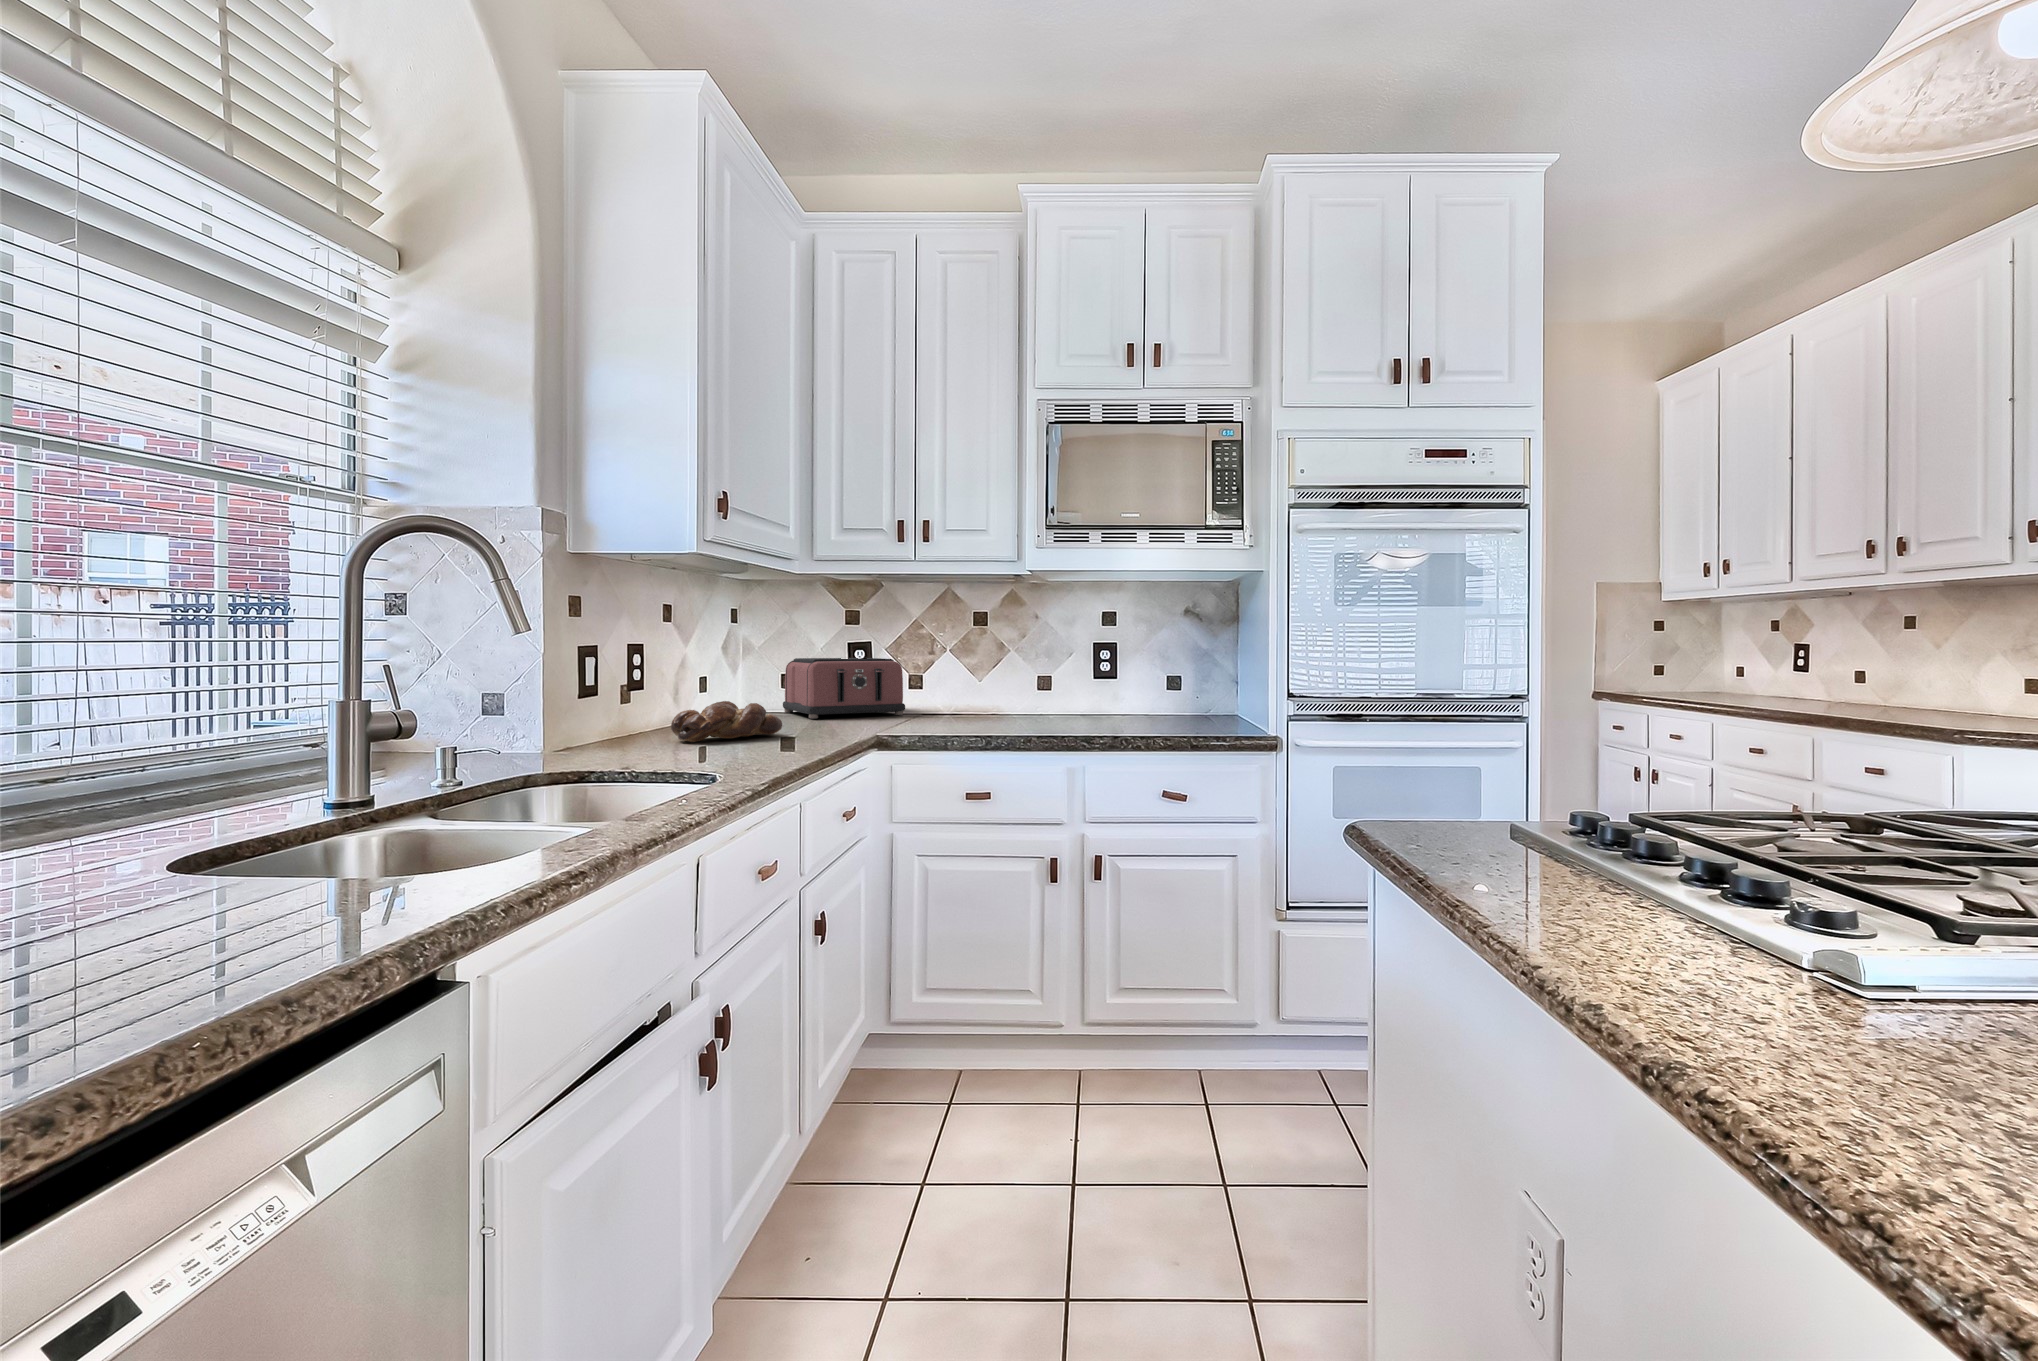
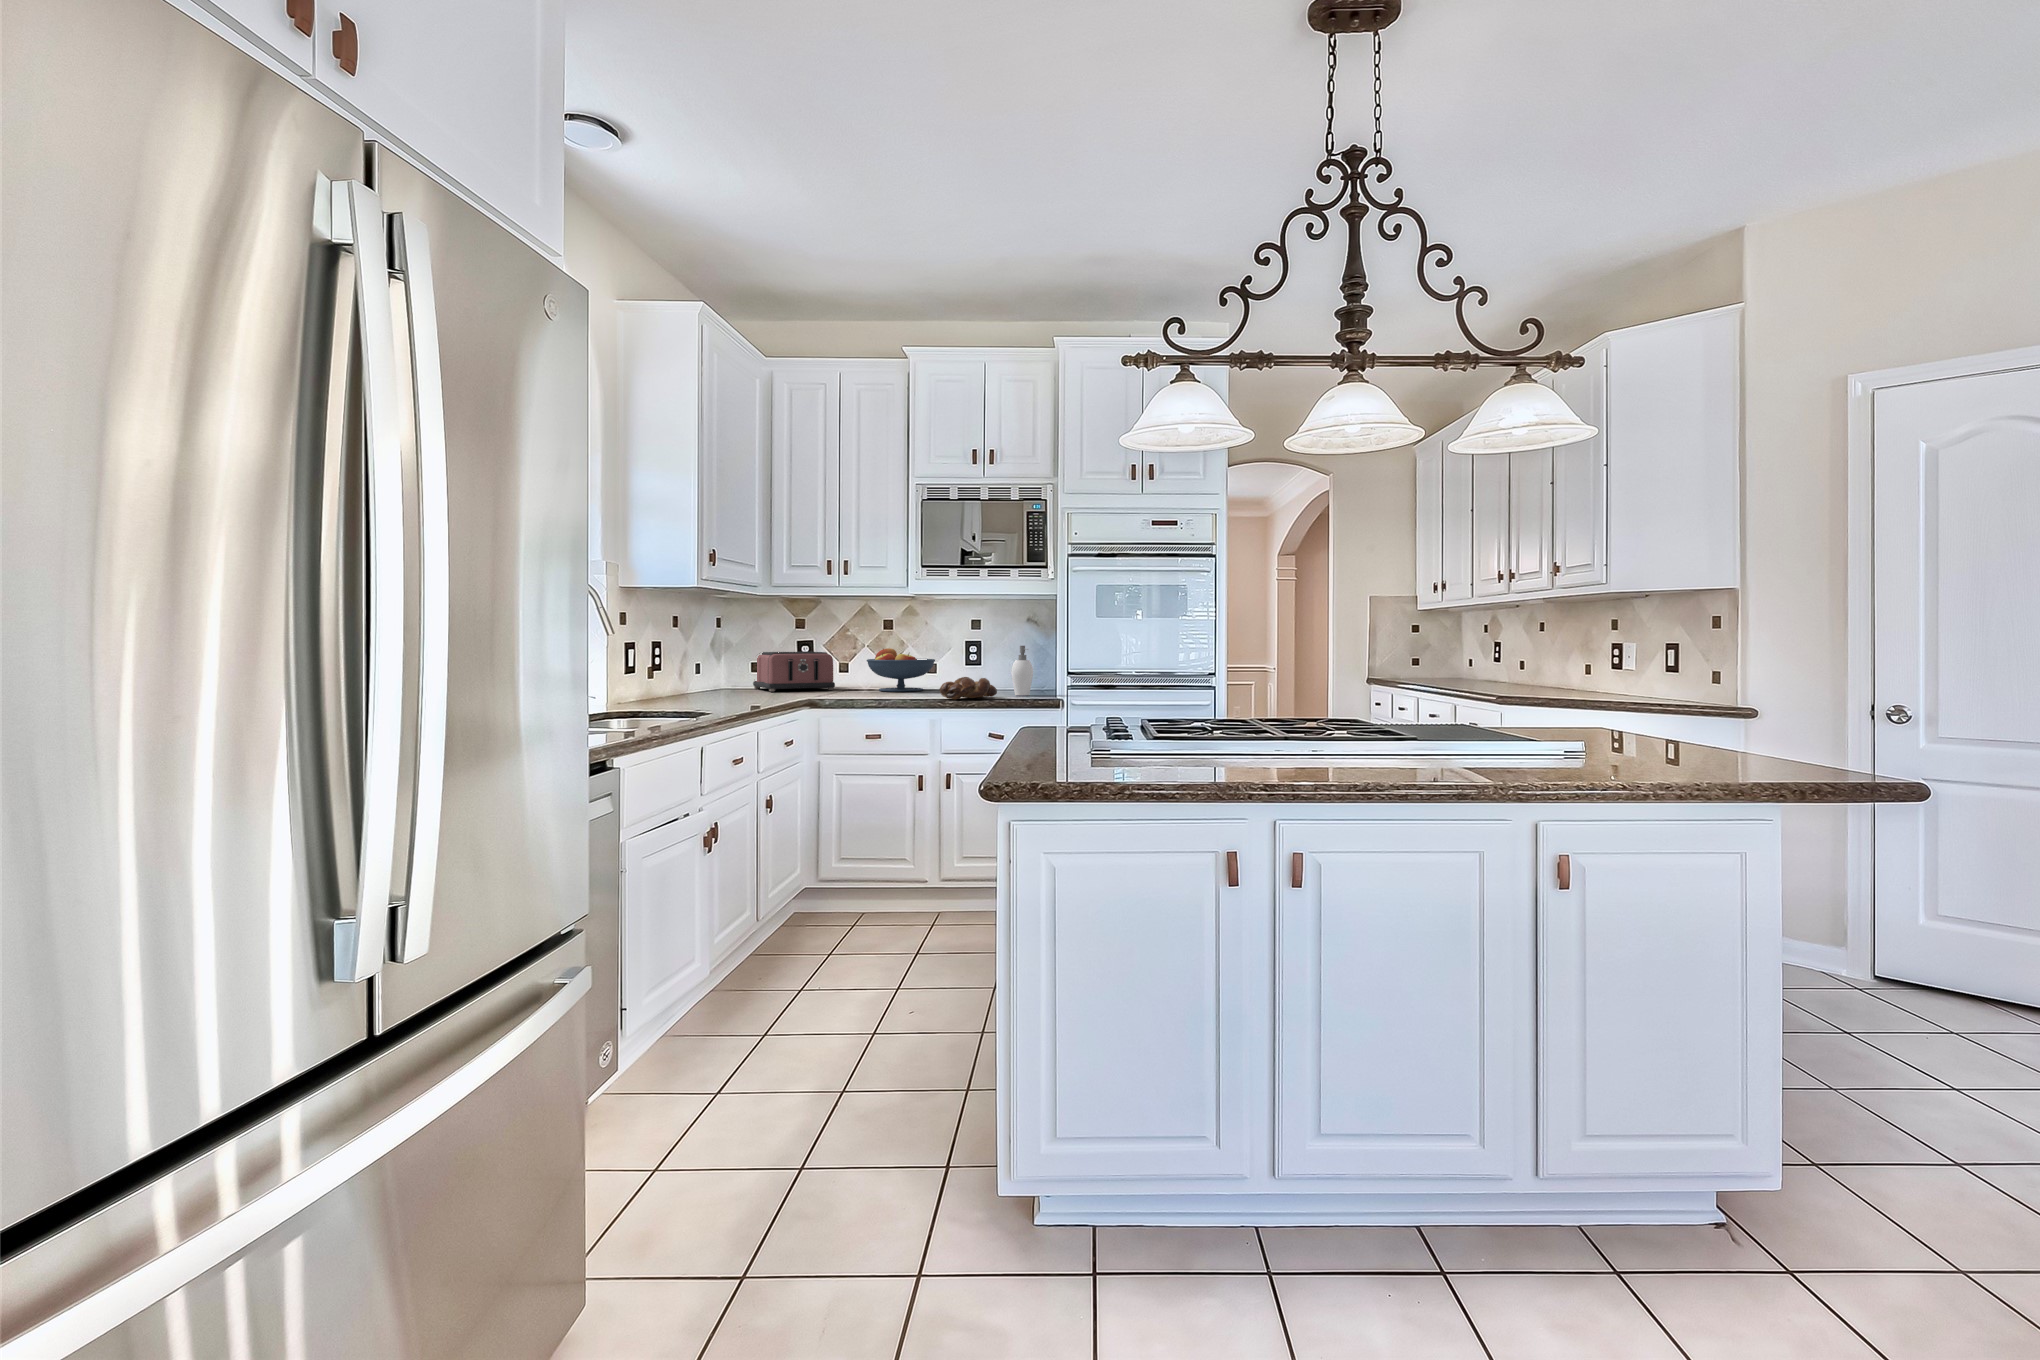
soap dispenser: none [1183,649,1217,726] -> present [1011,646,1033,696]
fruit bowl: none [953,653,1054,718] -> present [867,648,935,692]
bread loaf: present [671,701,782,742] -> present [940,677,997,700]

